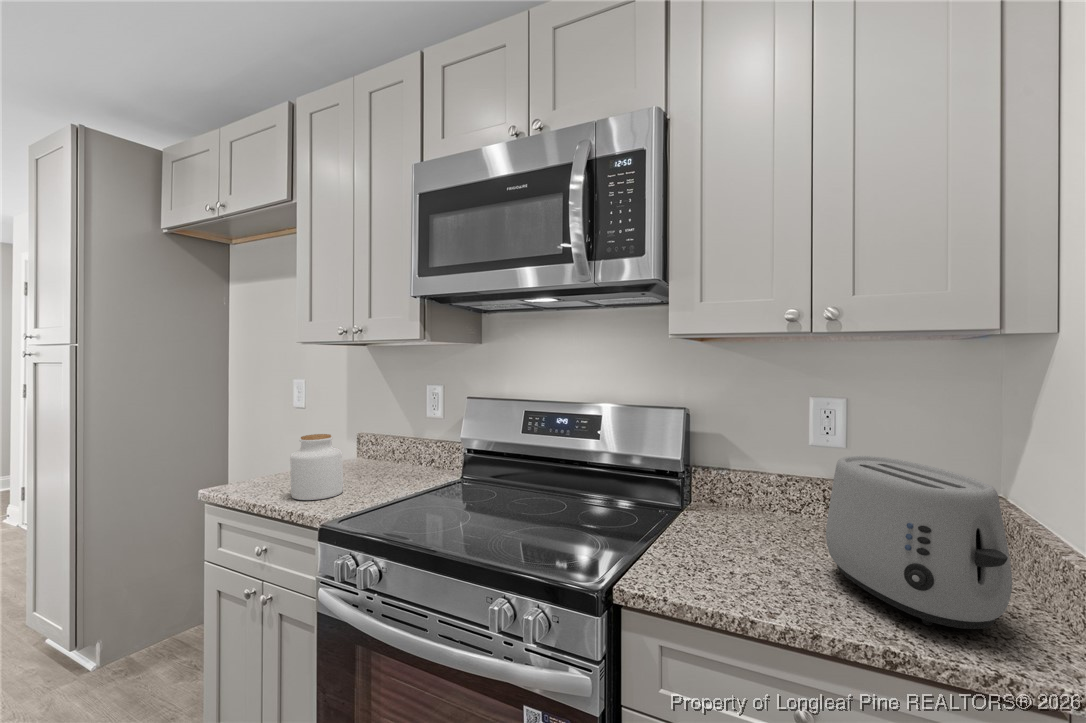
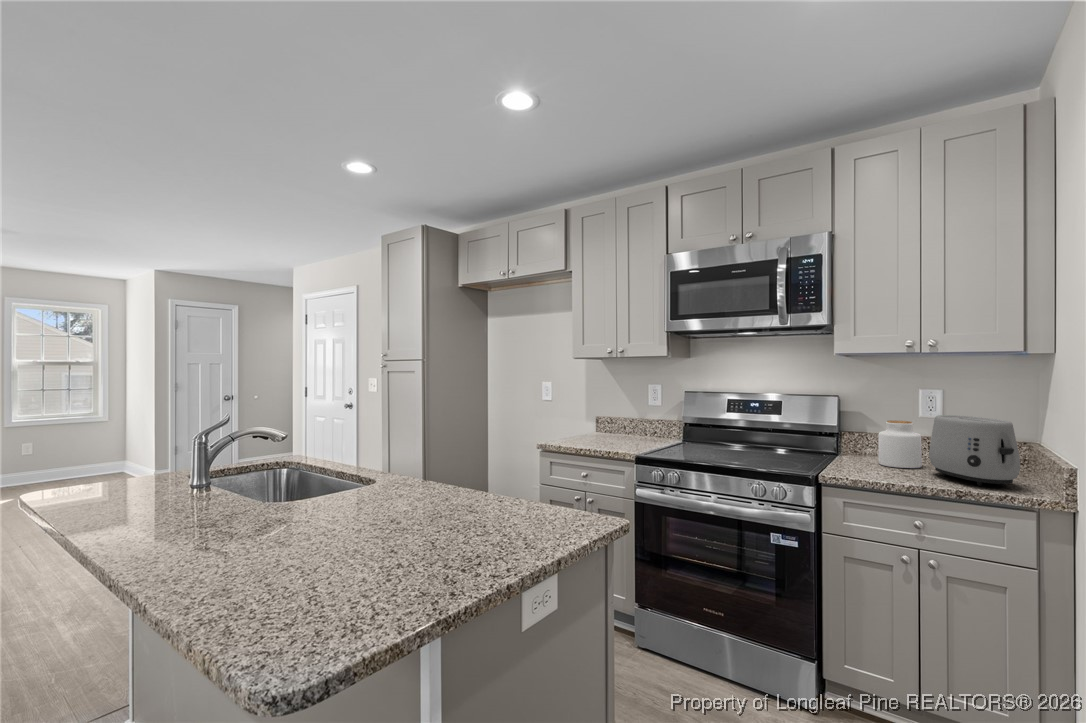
jar: present [290,434,343,500] -> present [878,420,922,468]

